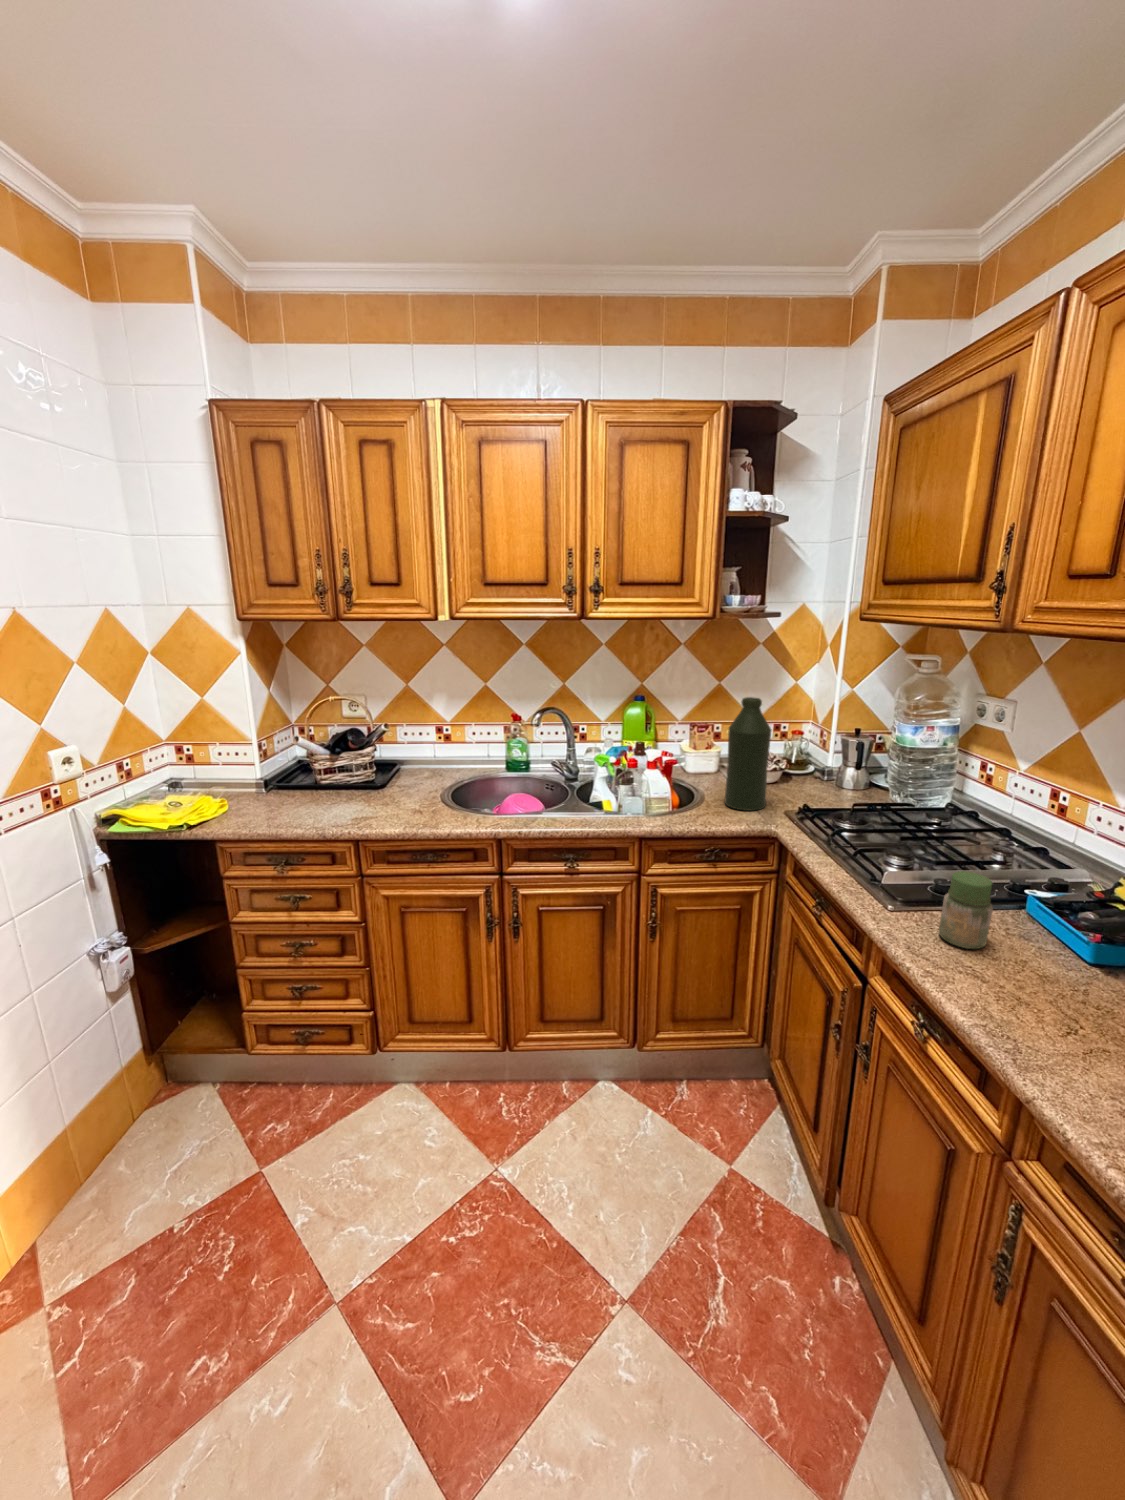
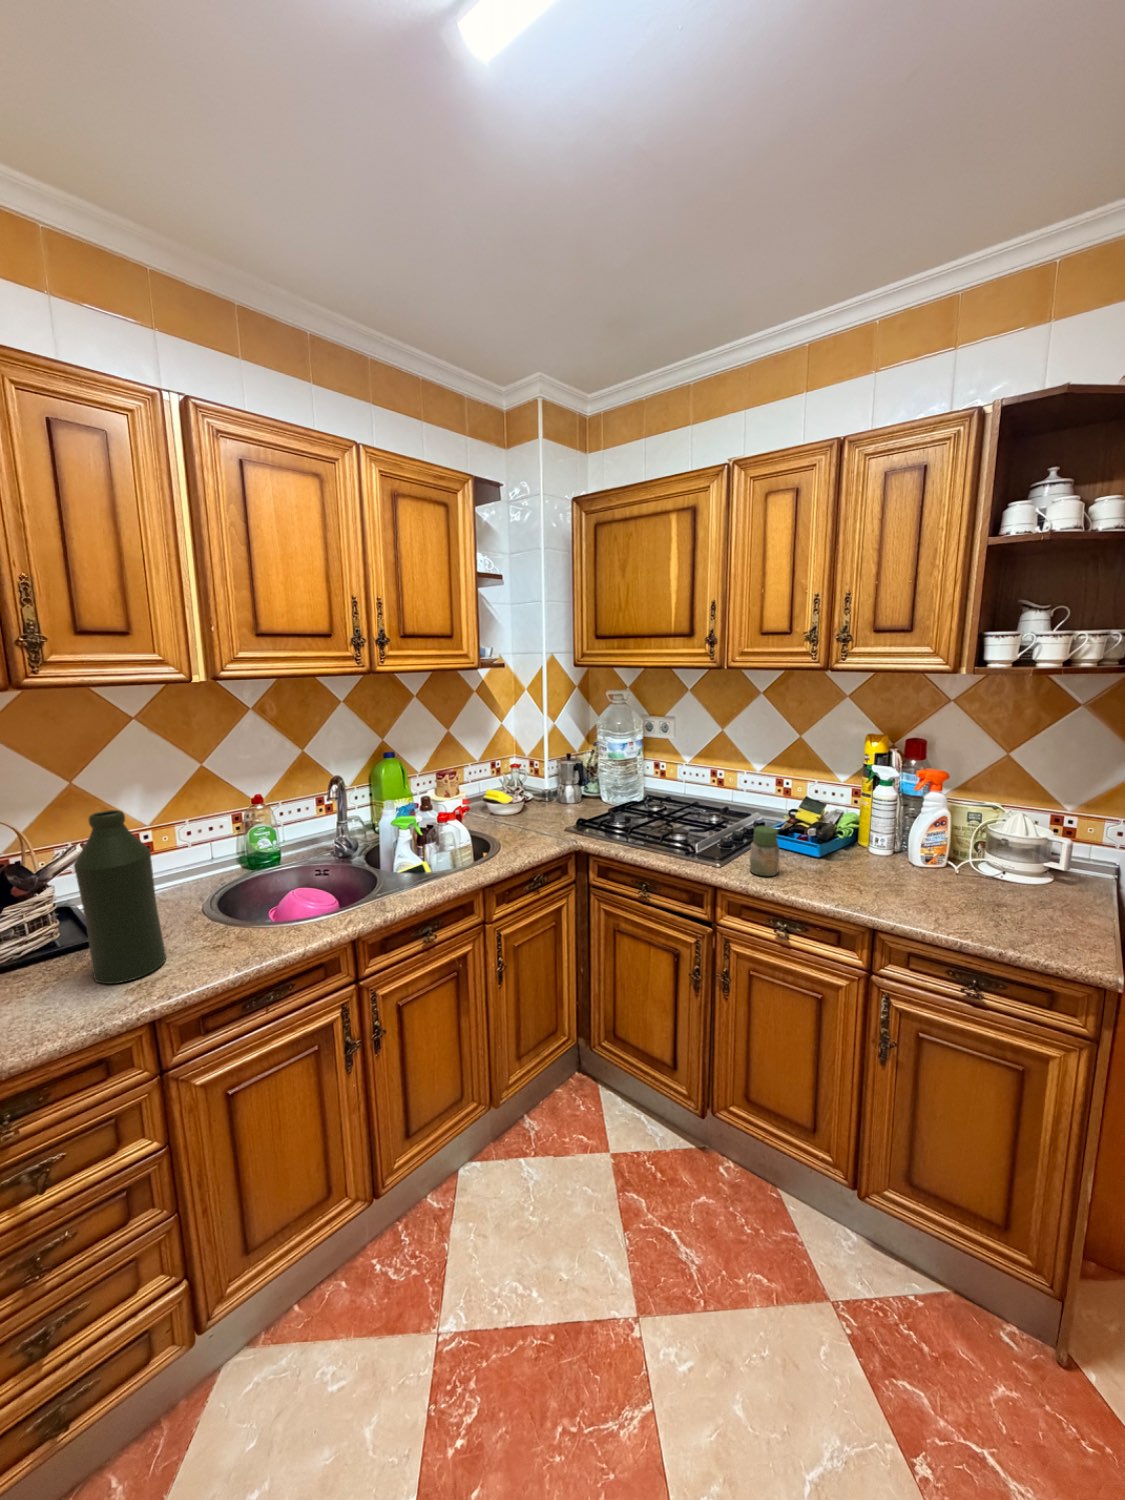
bottle: present [725,697,771,811] -> present [74,810,166,984]

